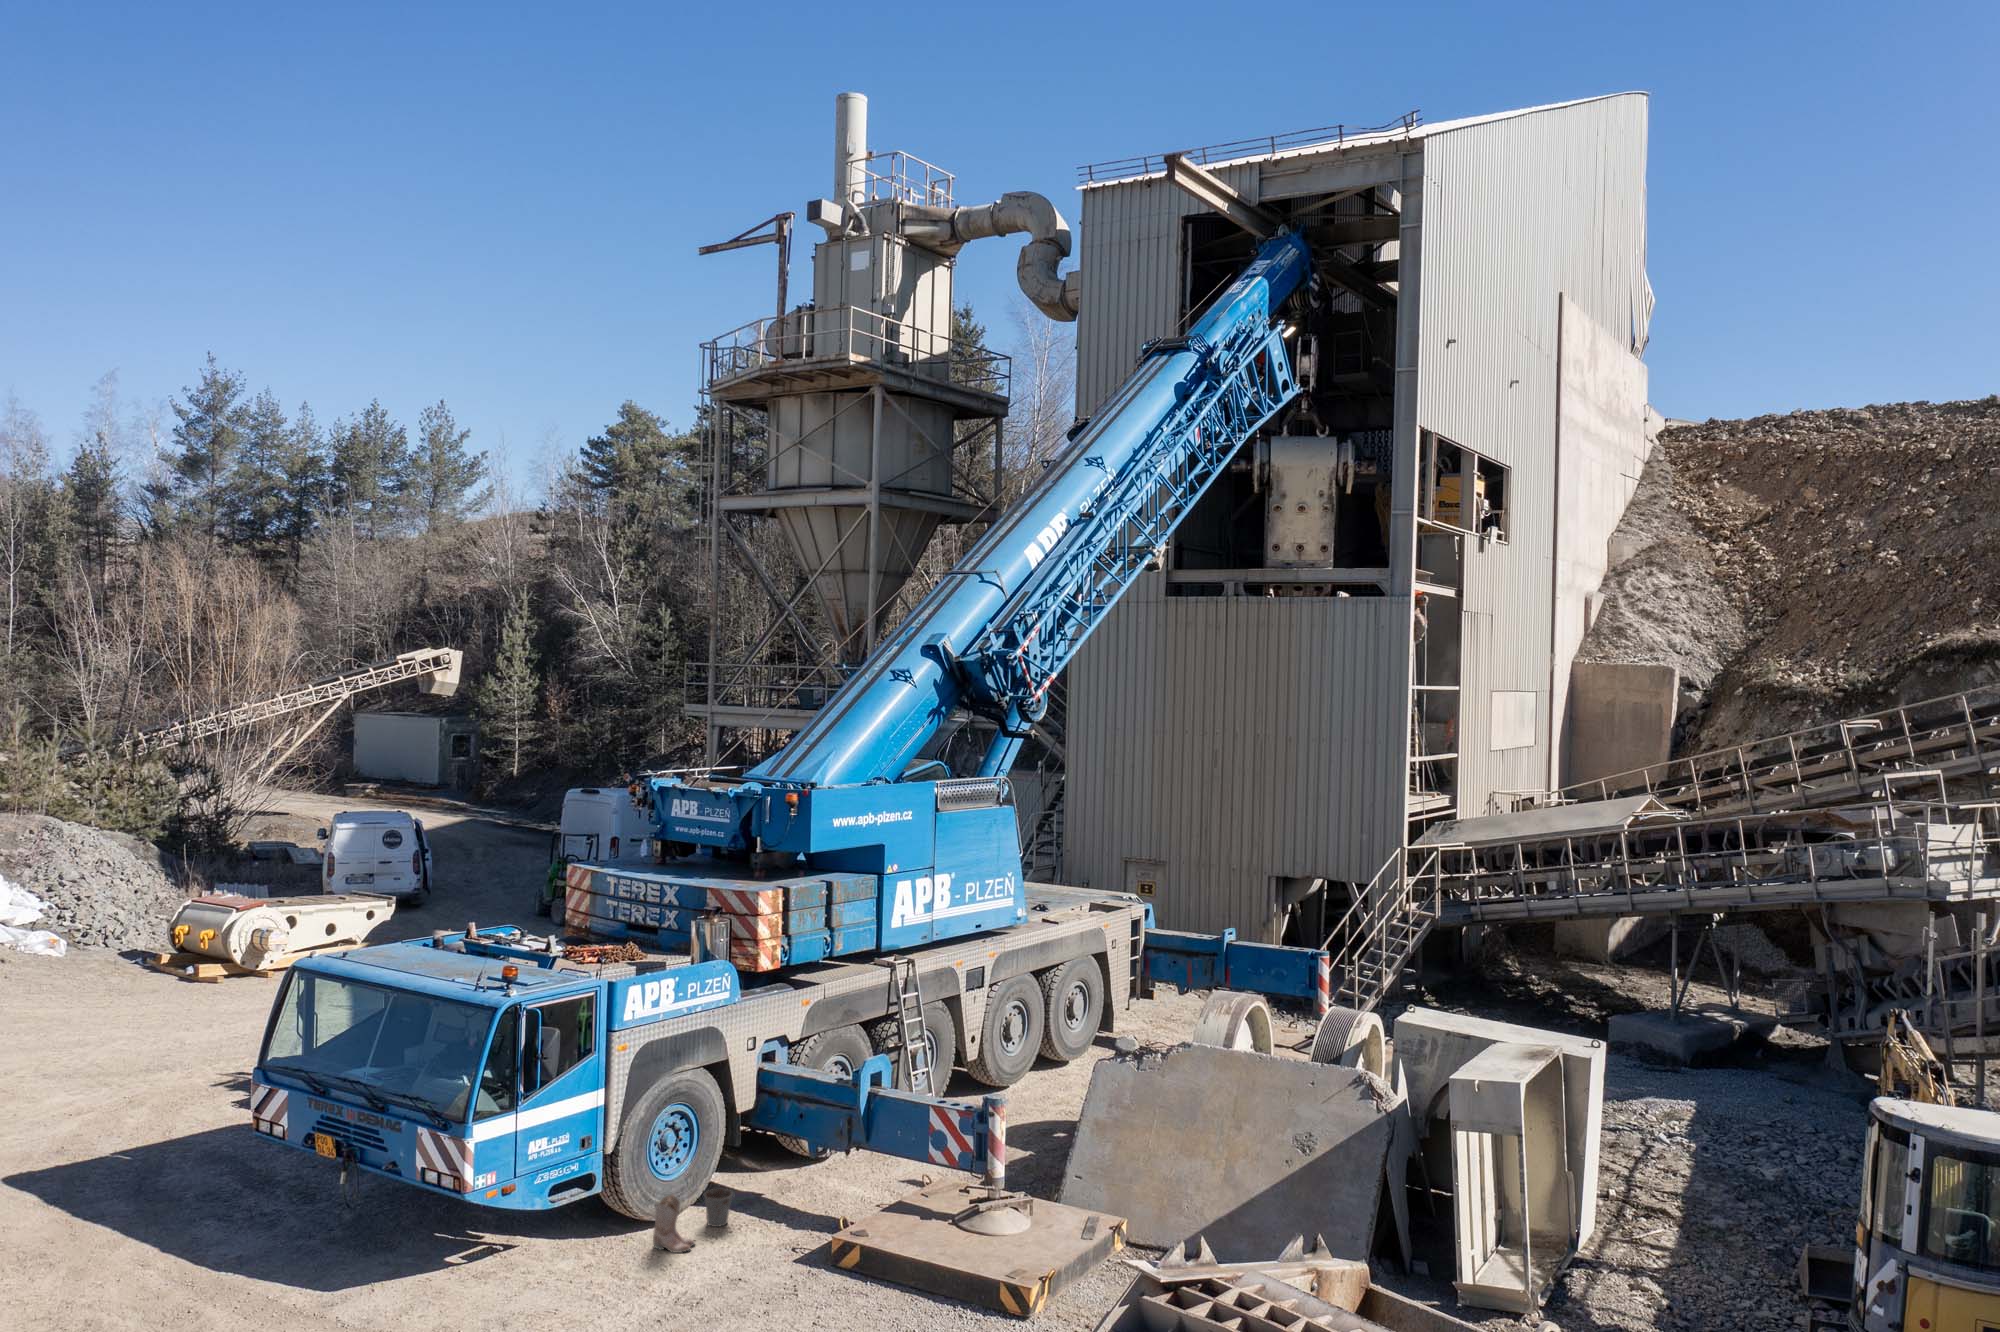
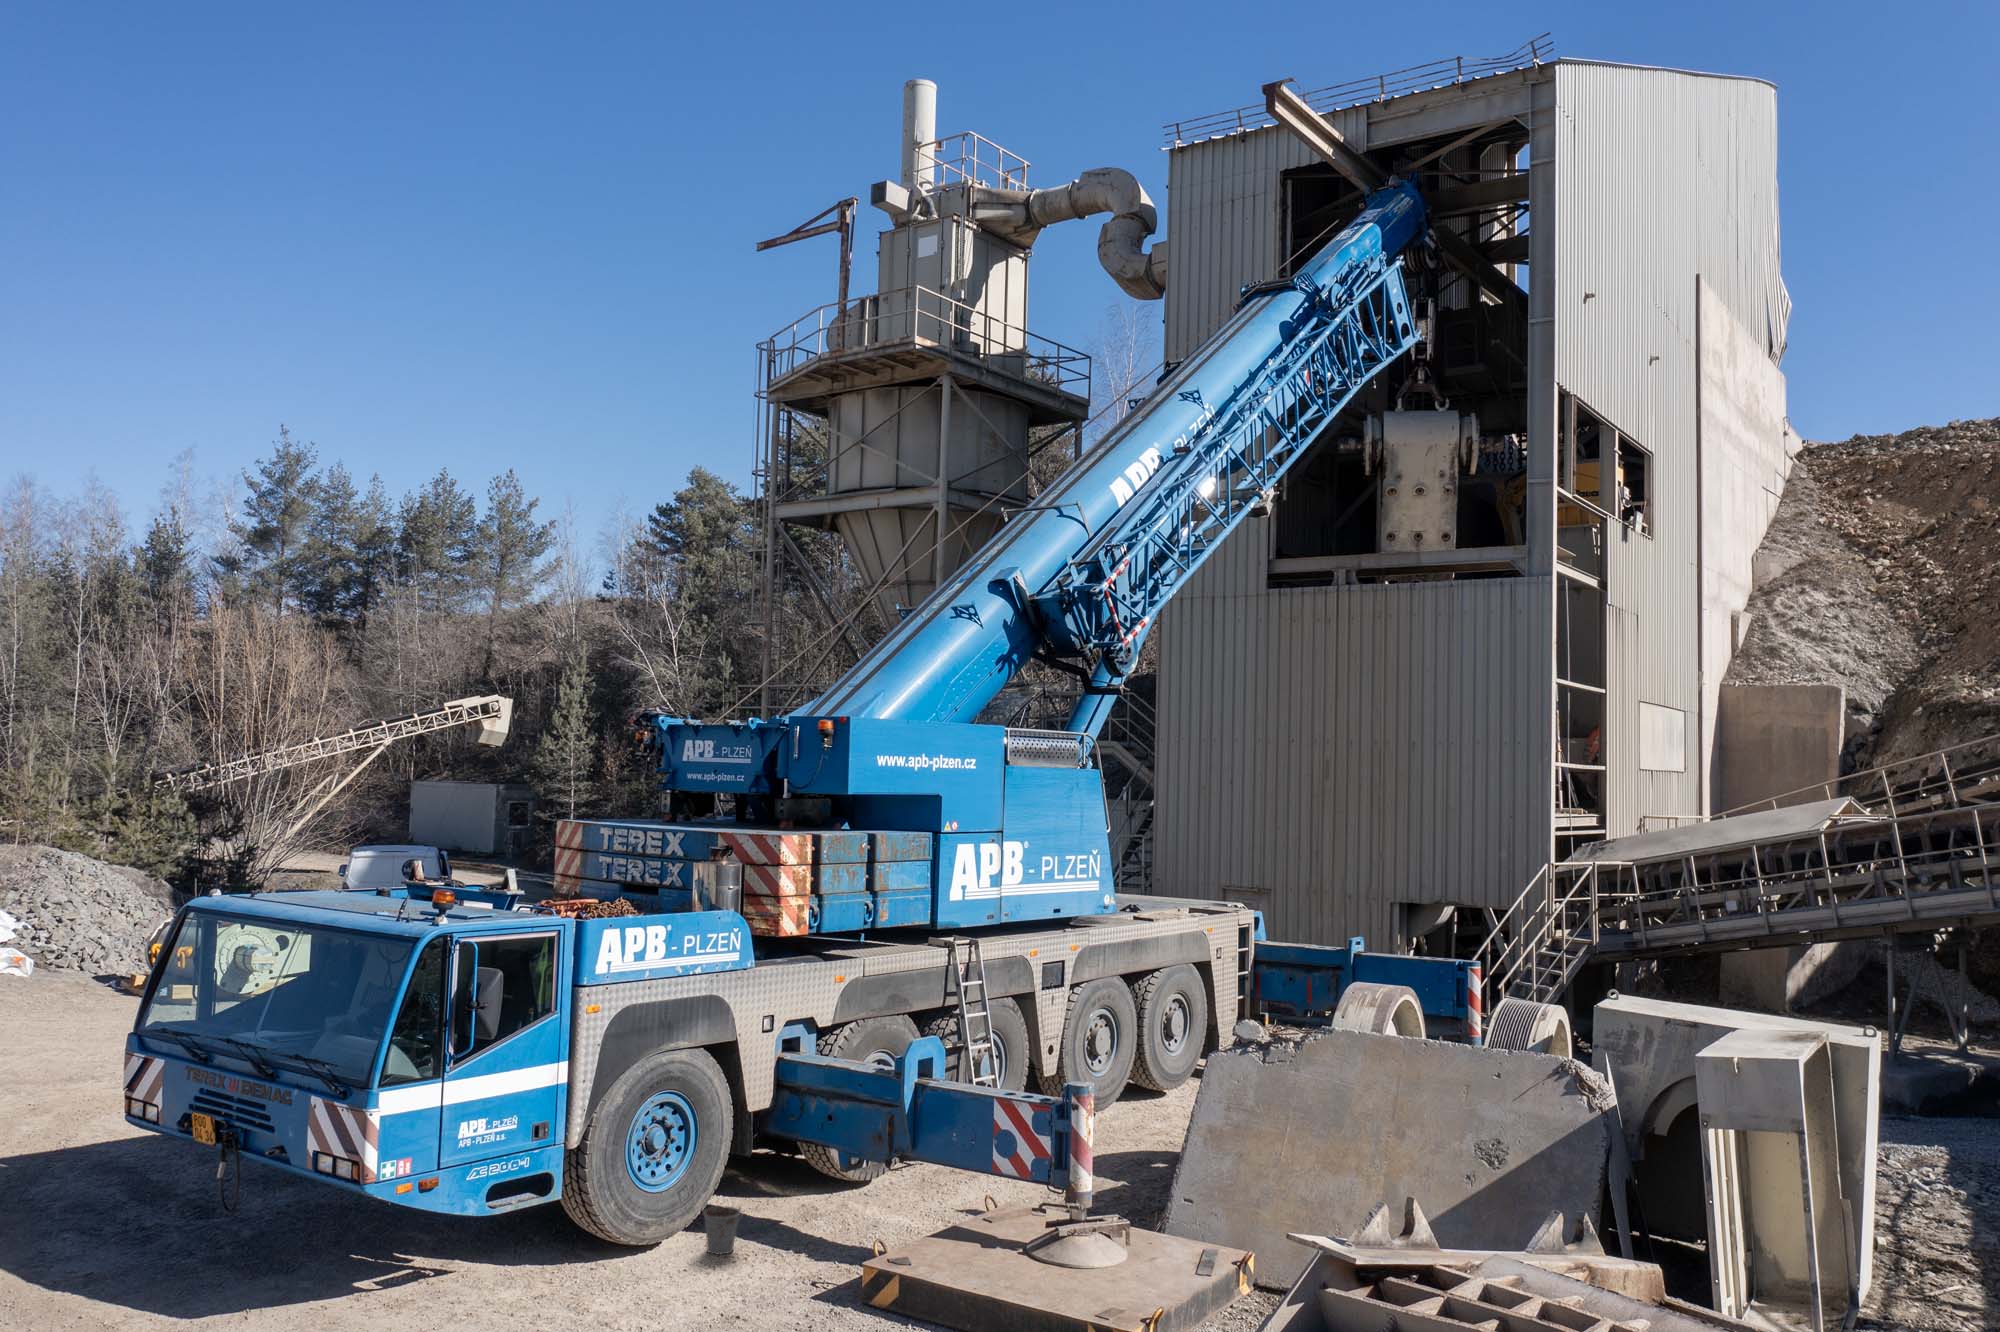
boots: present [653,1194,695,1253] -> none [633,1207,689,1282]

